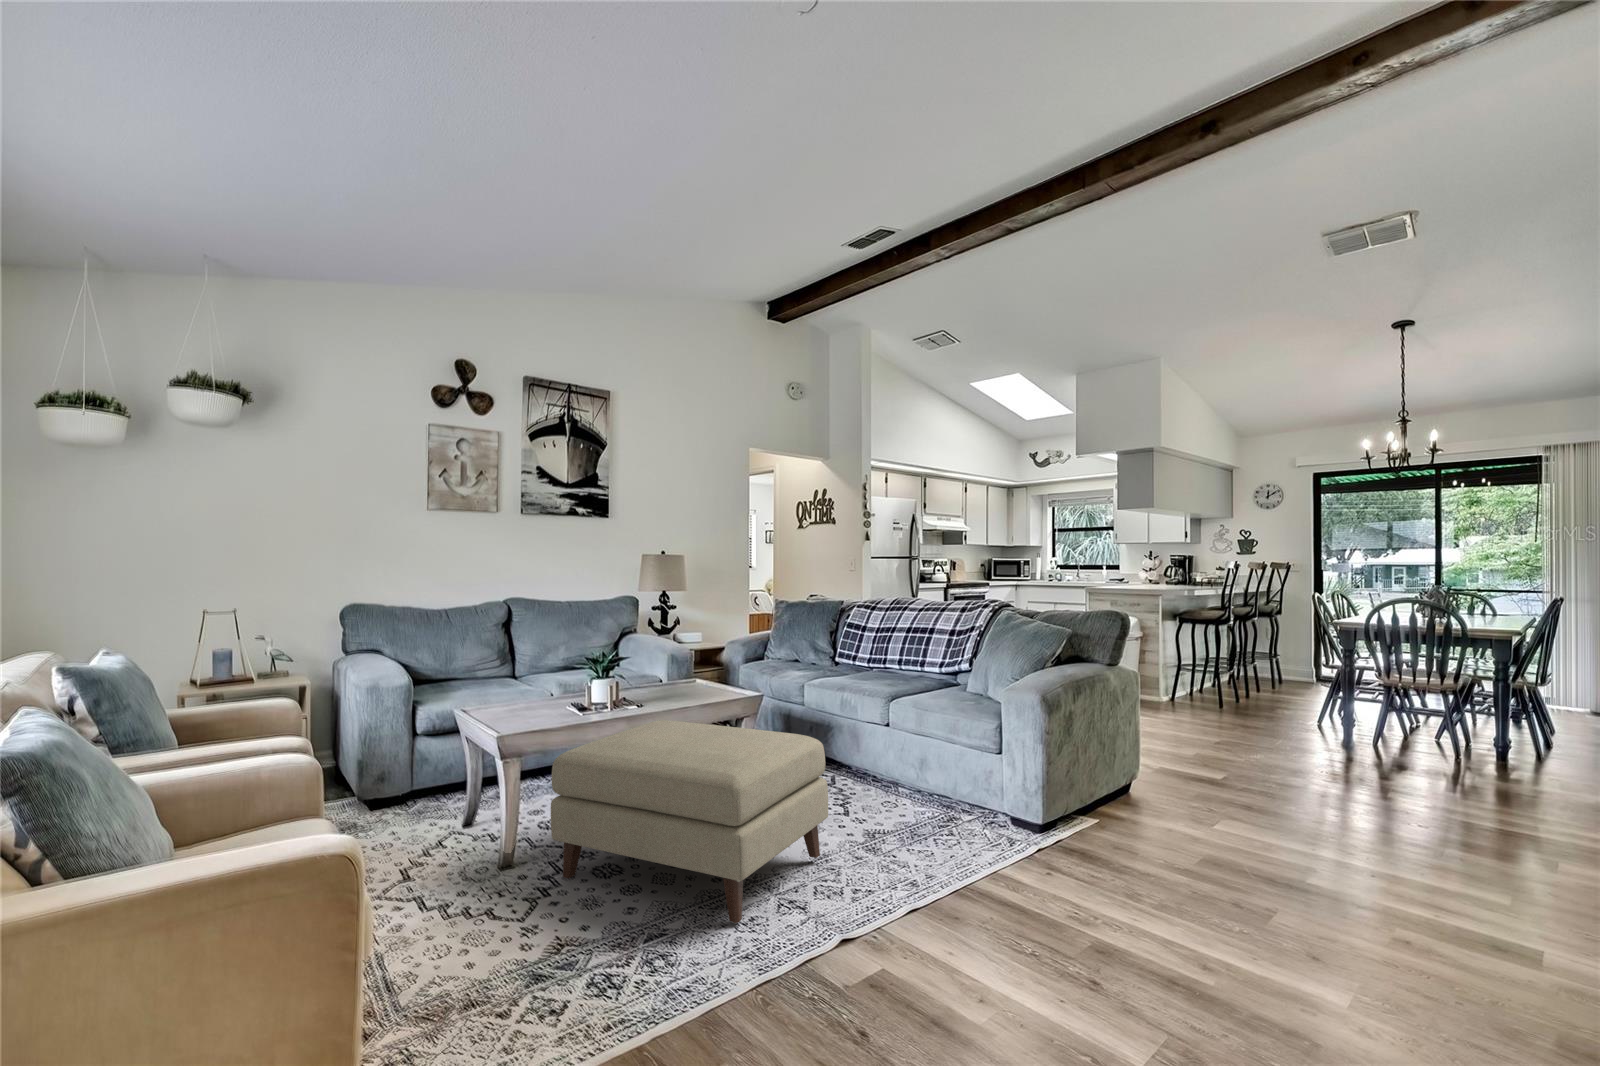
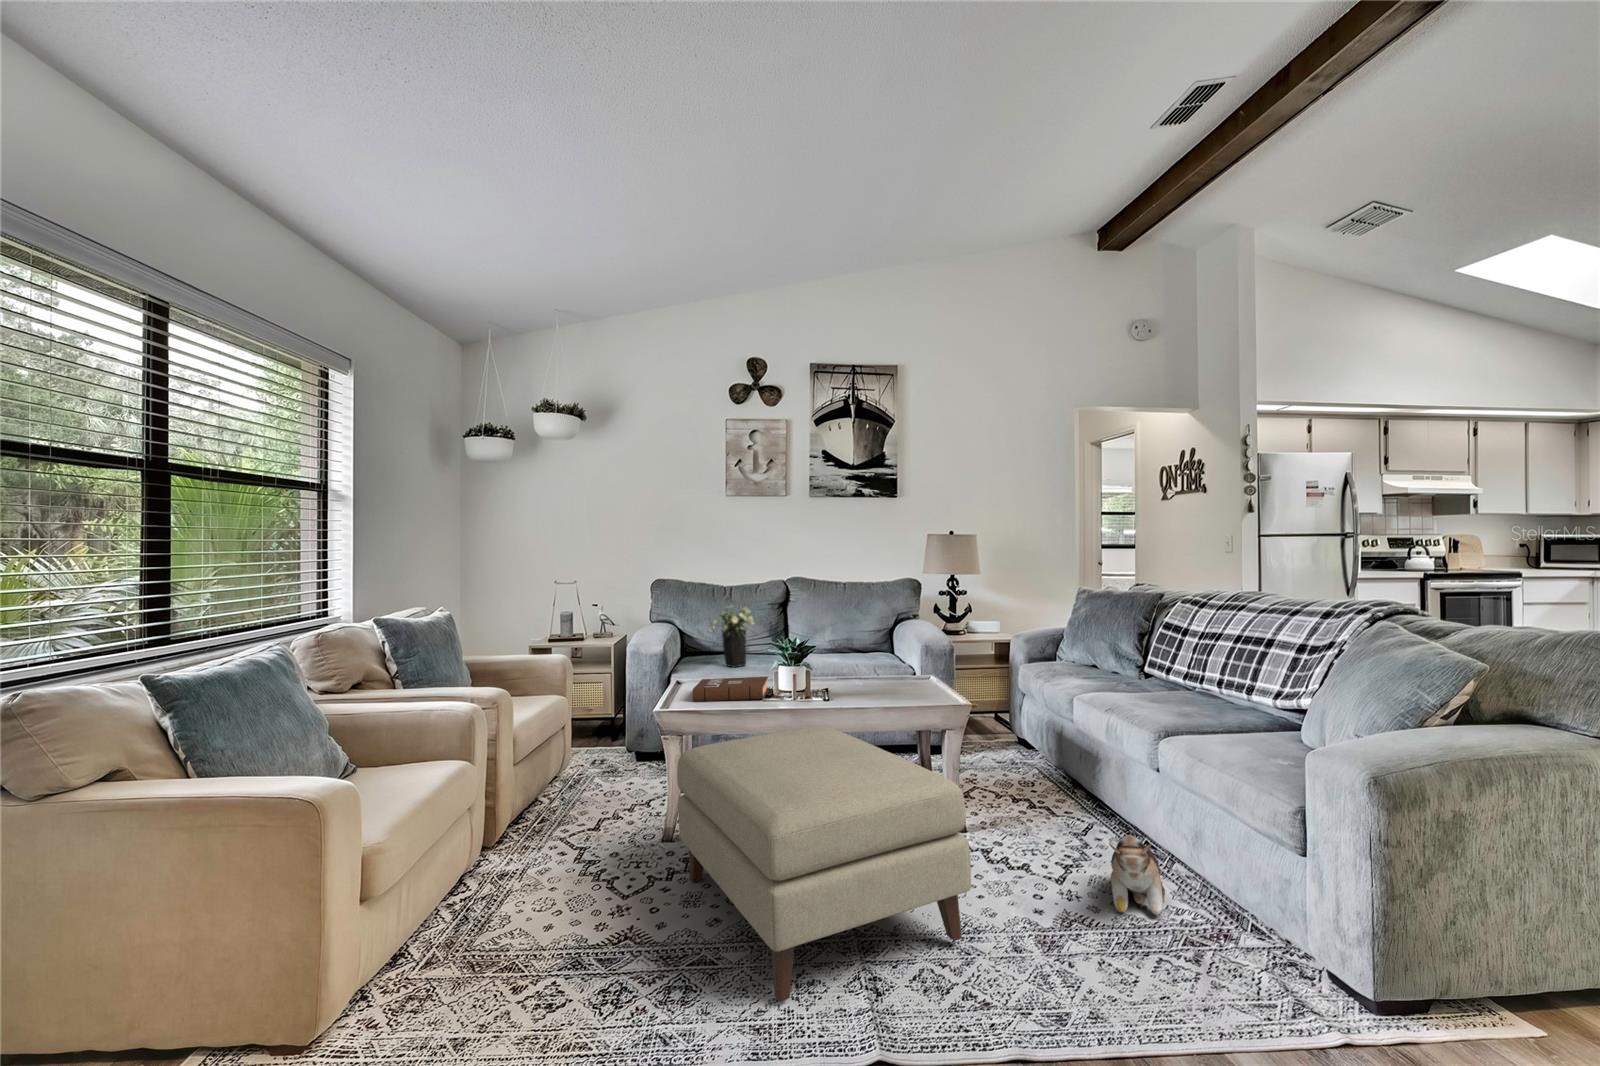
flower arrangement: none [443,621,501,690] -> present [709,606,754,667]
book: none [489,689,572,718] -> present [692,677,768,702]
plush toy: none [878,764,917,820] -> present [1109,835,1165,915]

